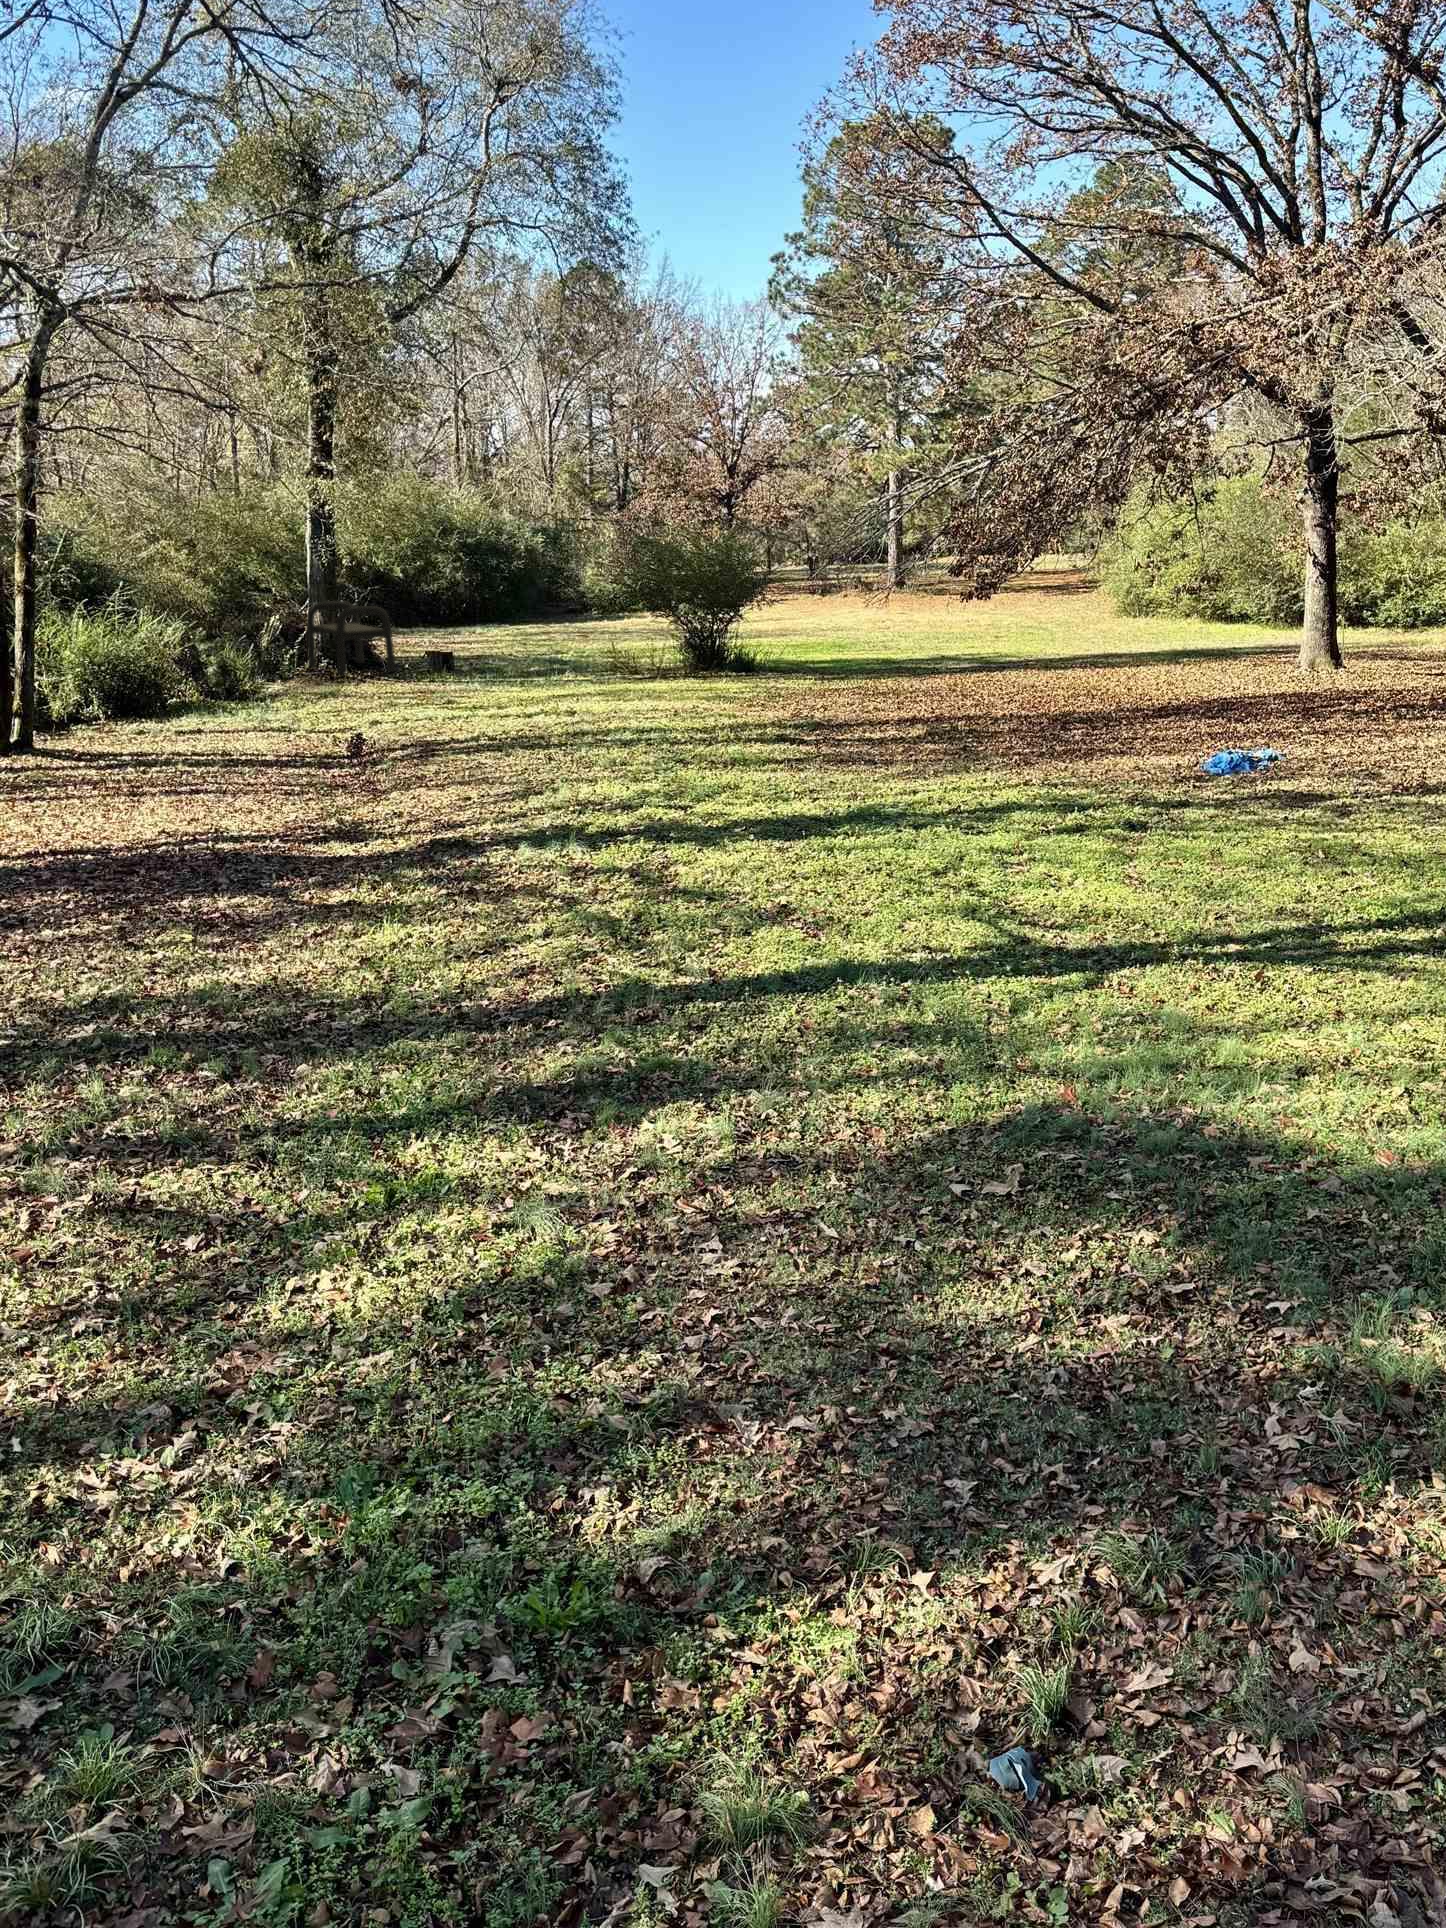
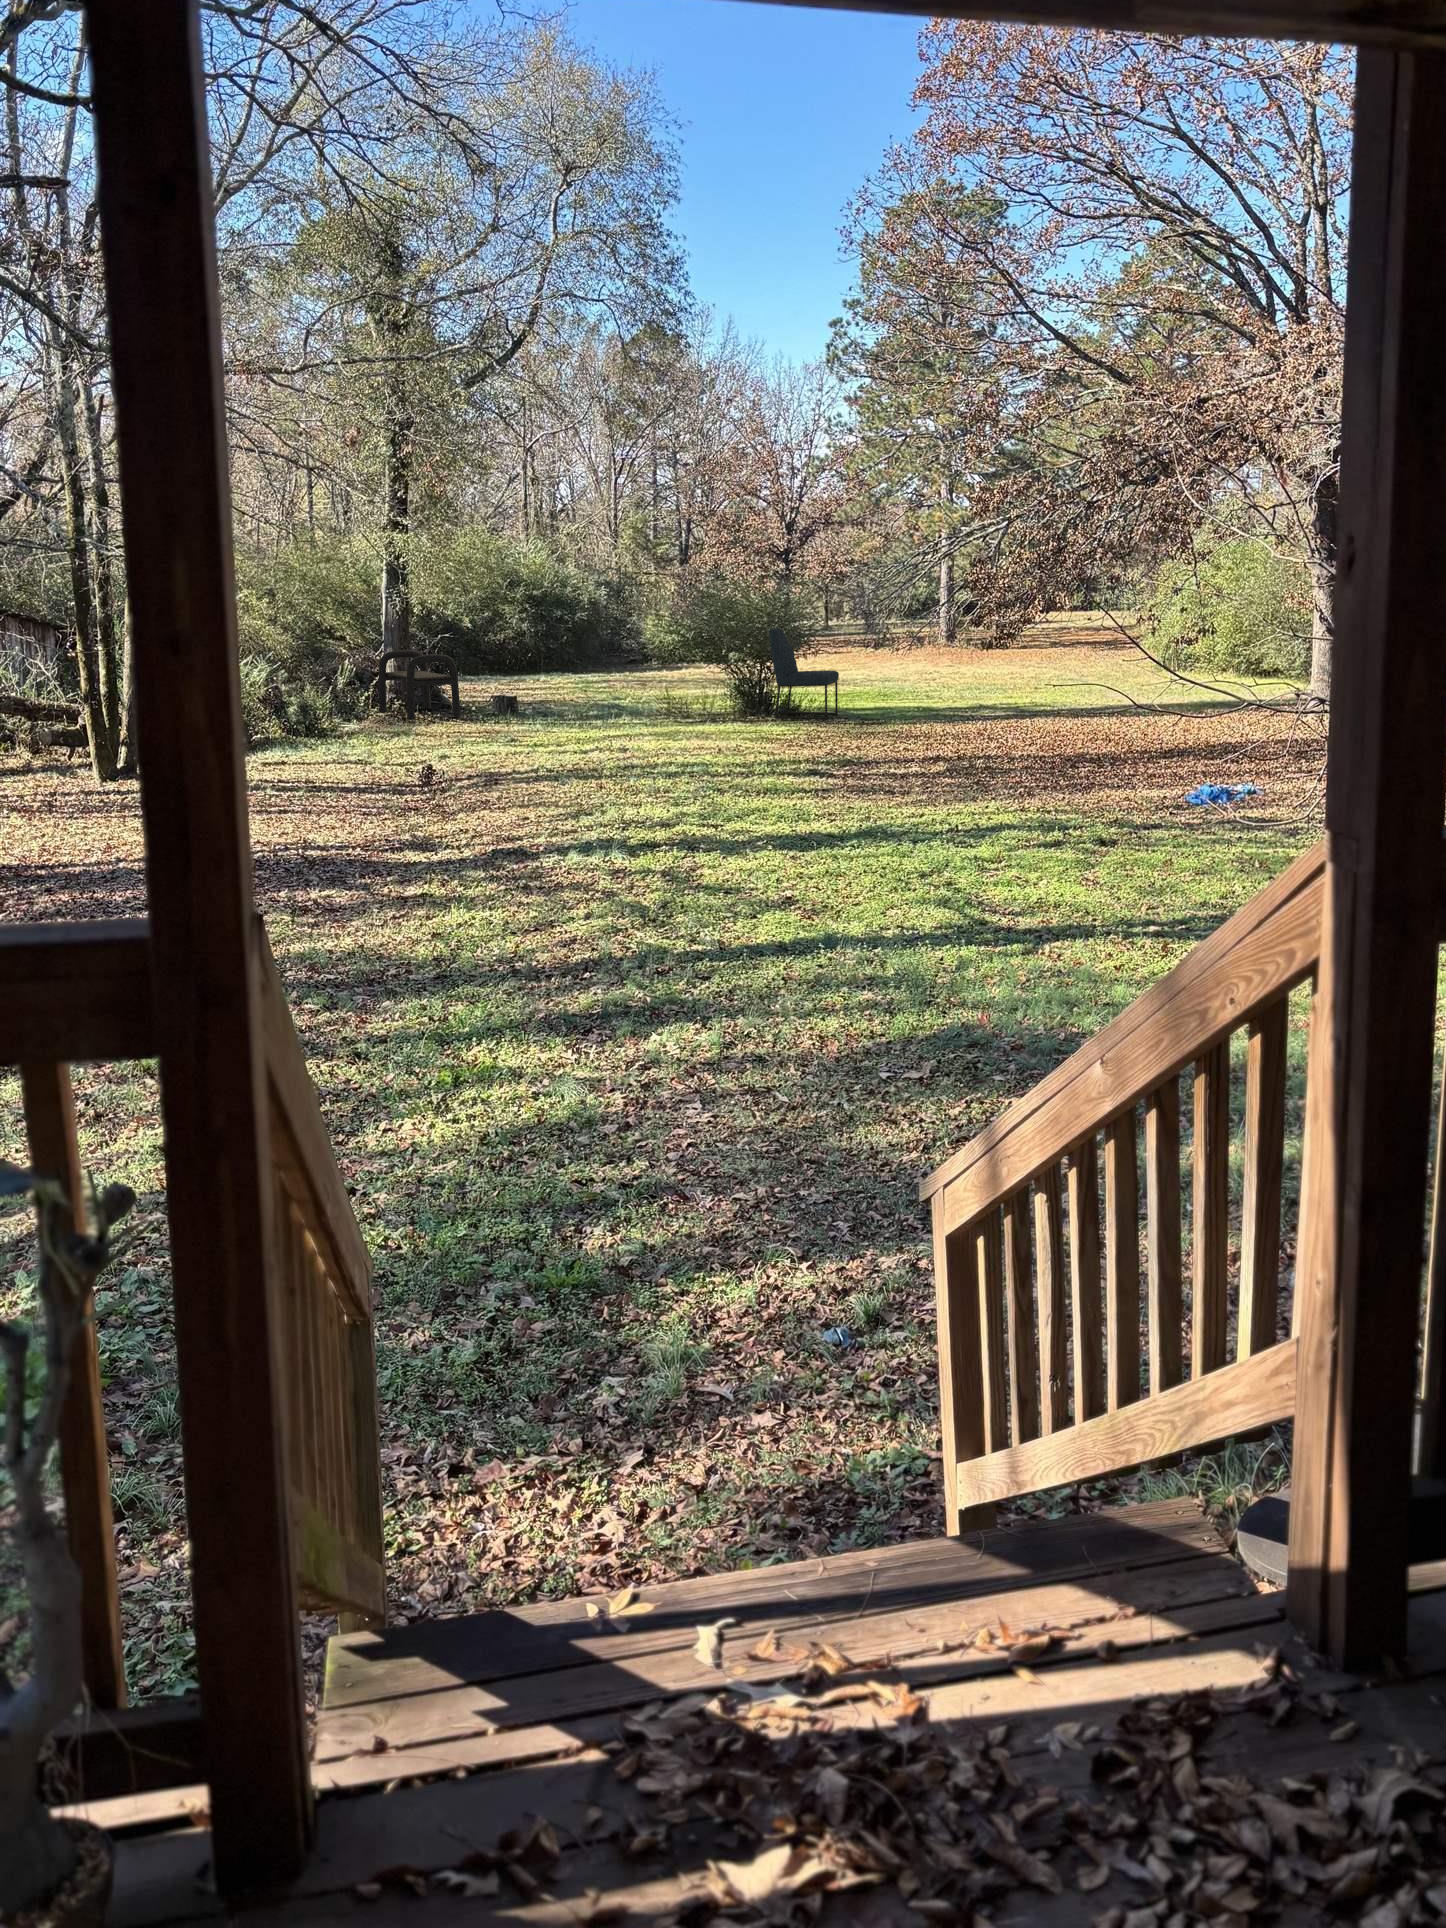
chair: none [721,574,794,672] -> present [769,627,839,720]

